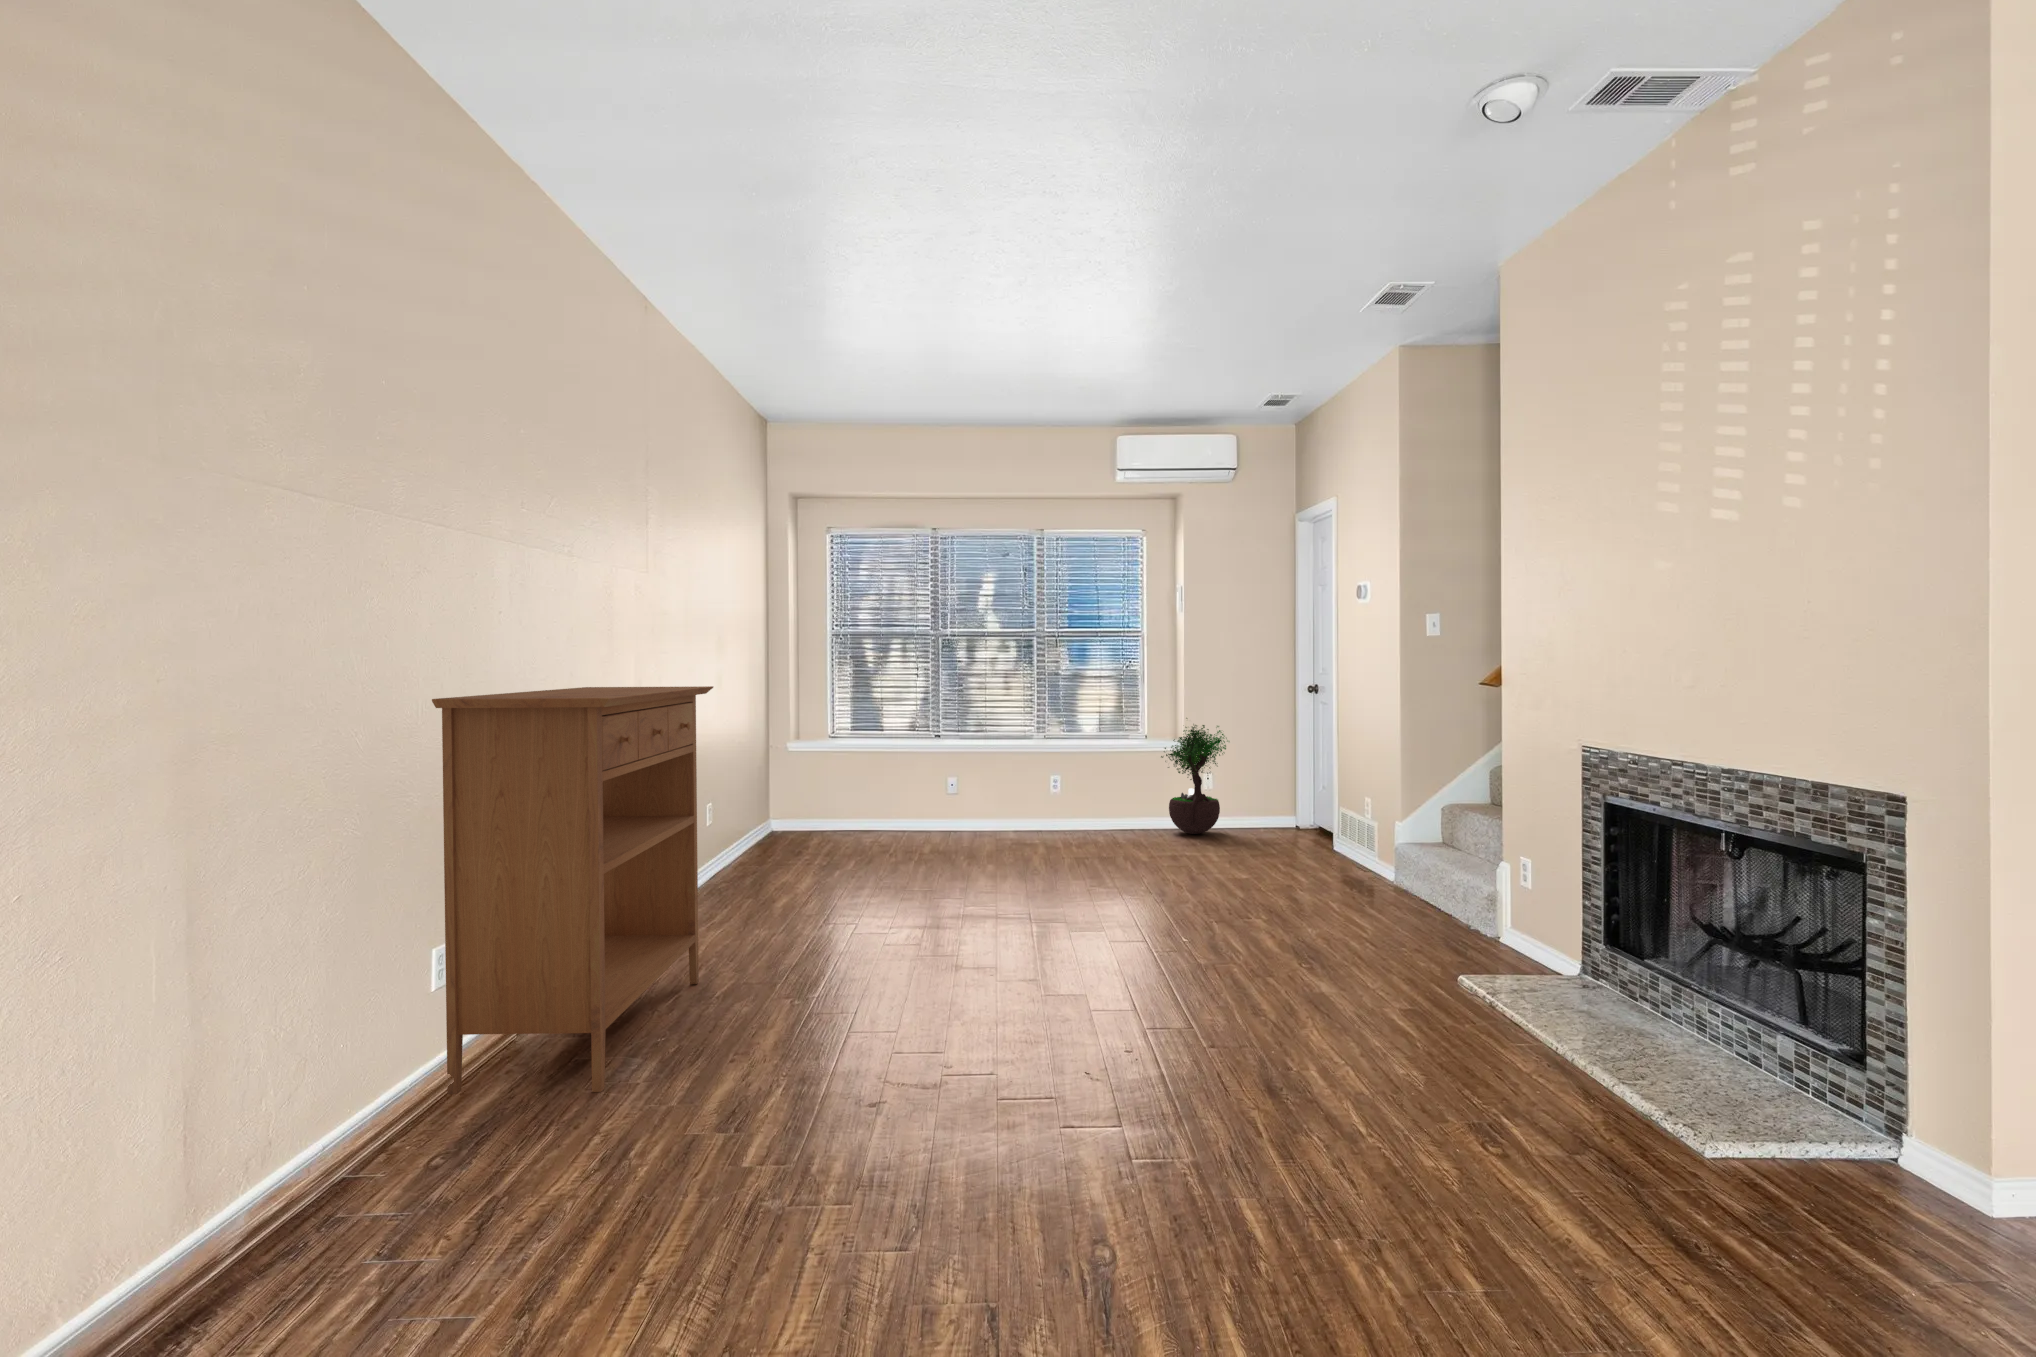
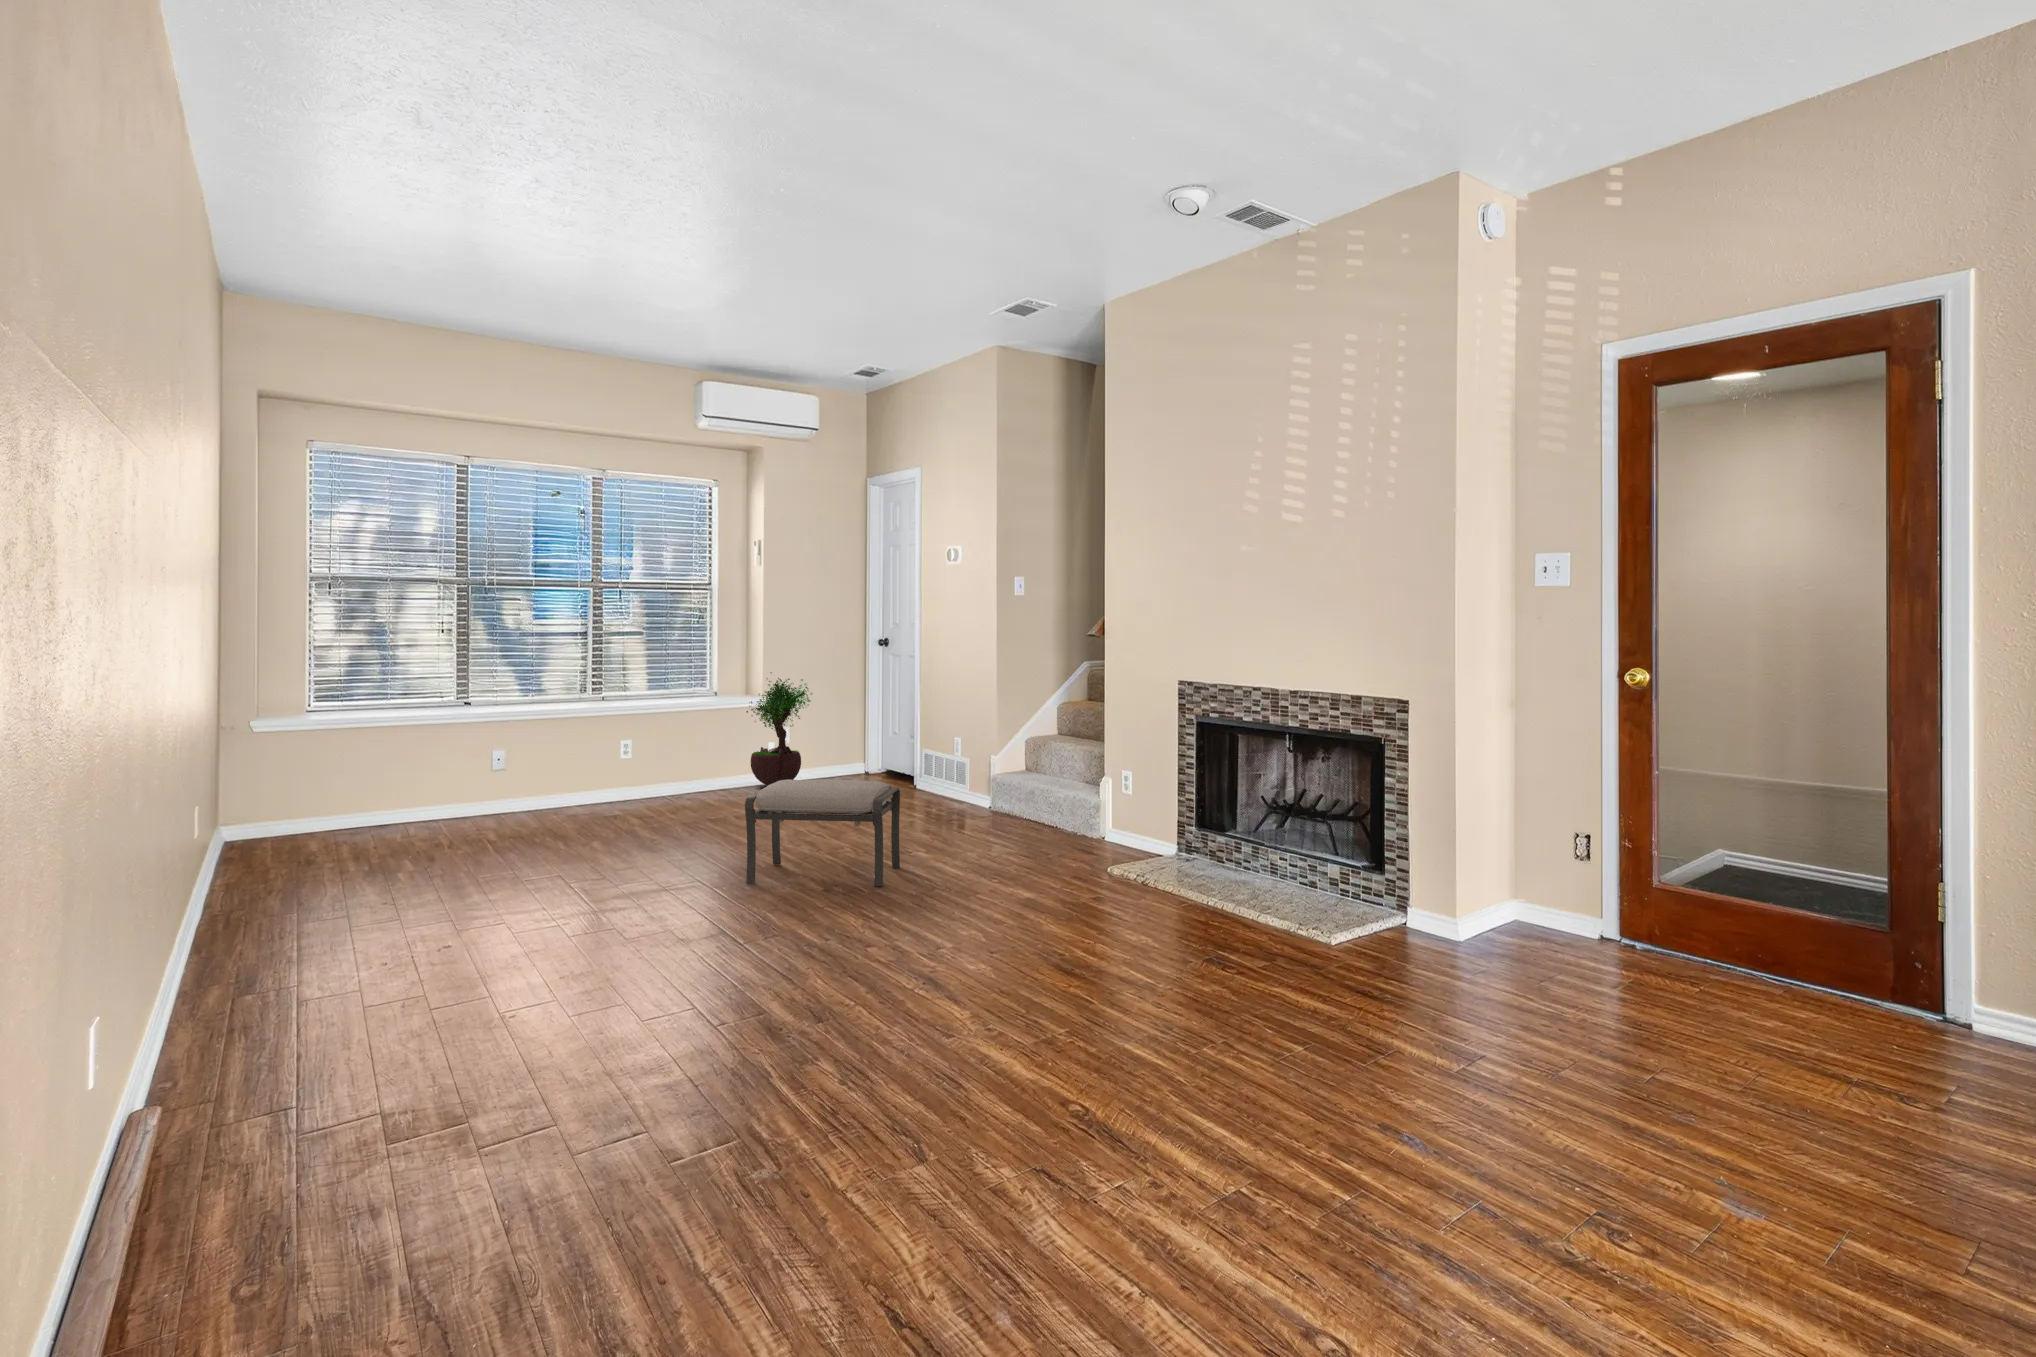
console table: present [432,686,713,1094] -> none [234,638,459,1098]
ottoman: none [1050,835,1224,965] -> present [745,779,900,887]

